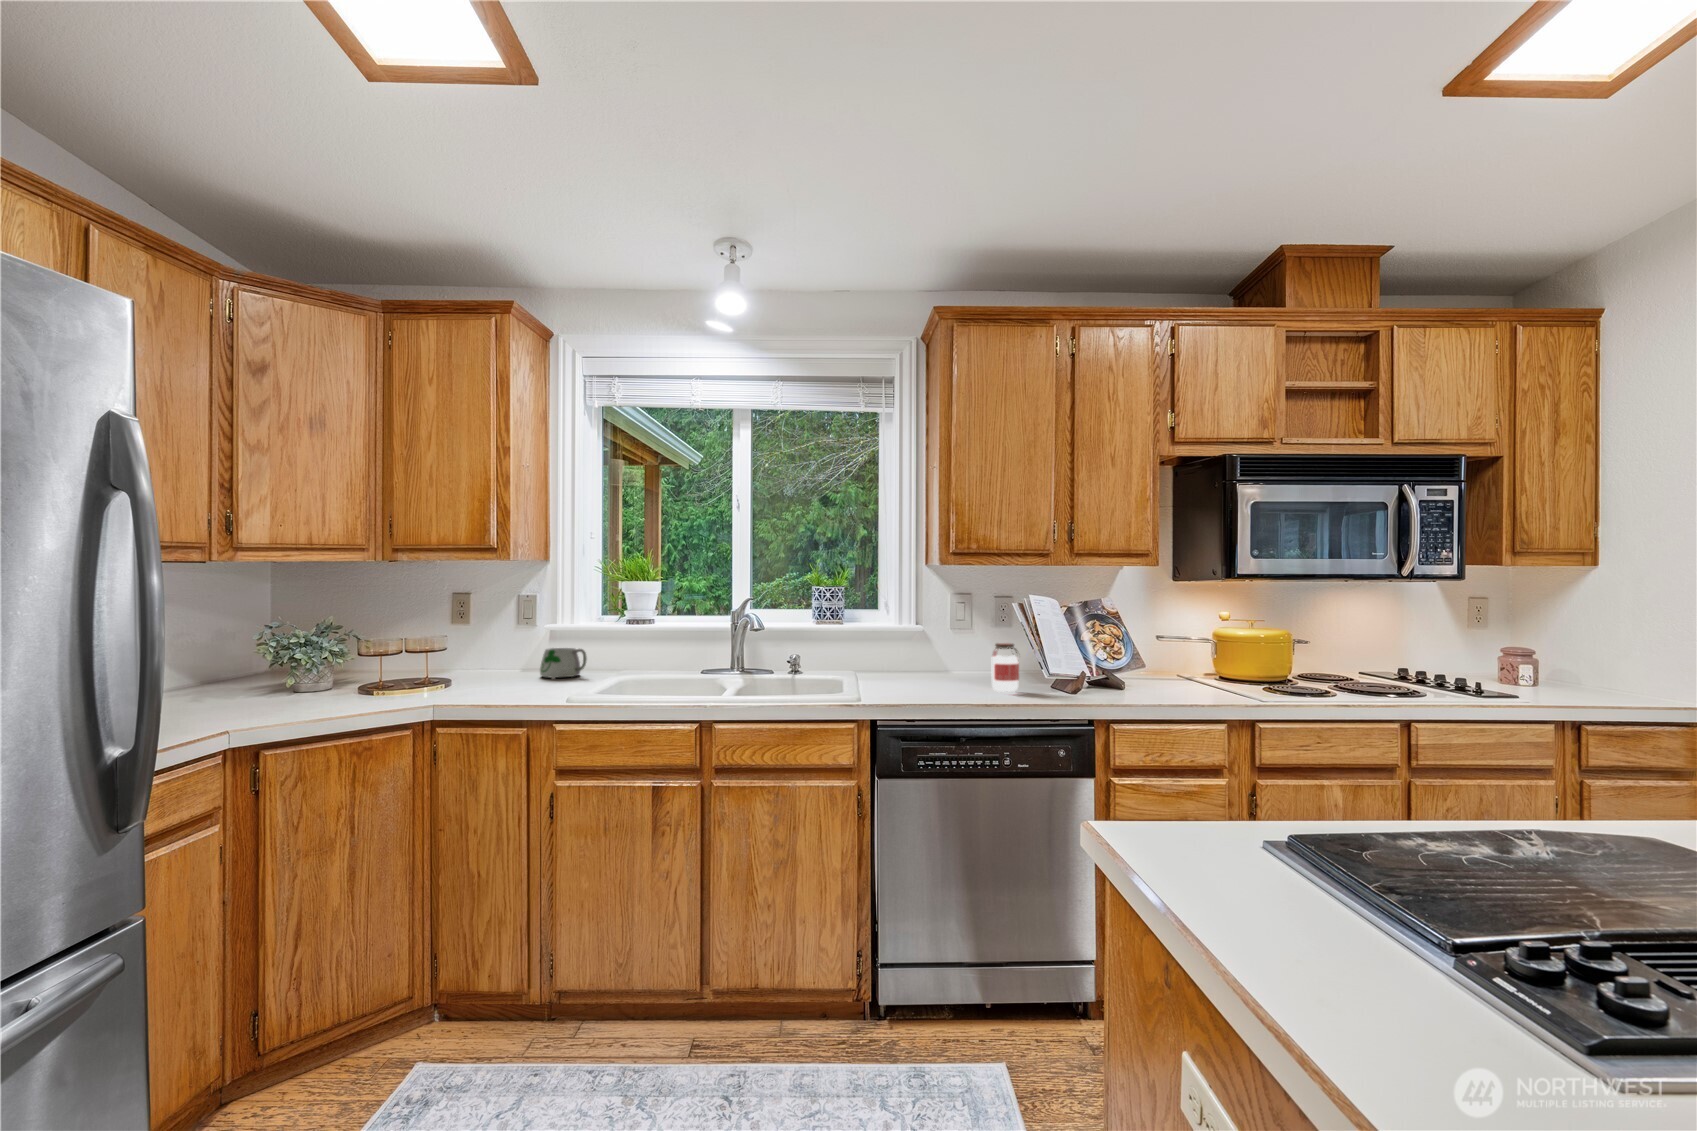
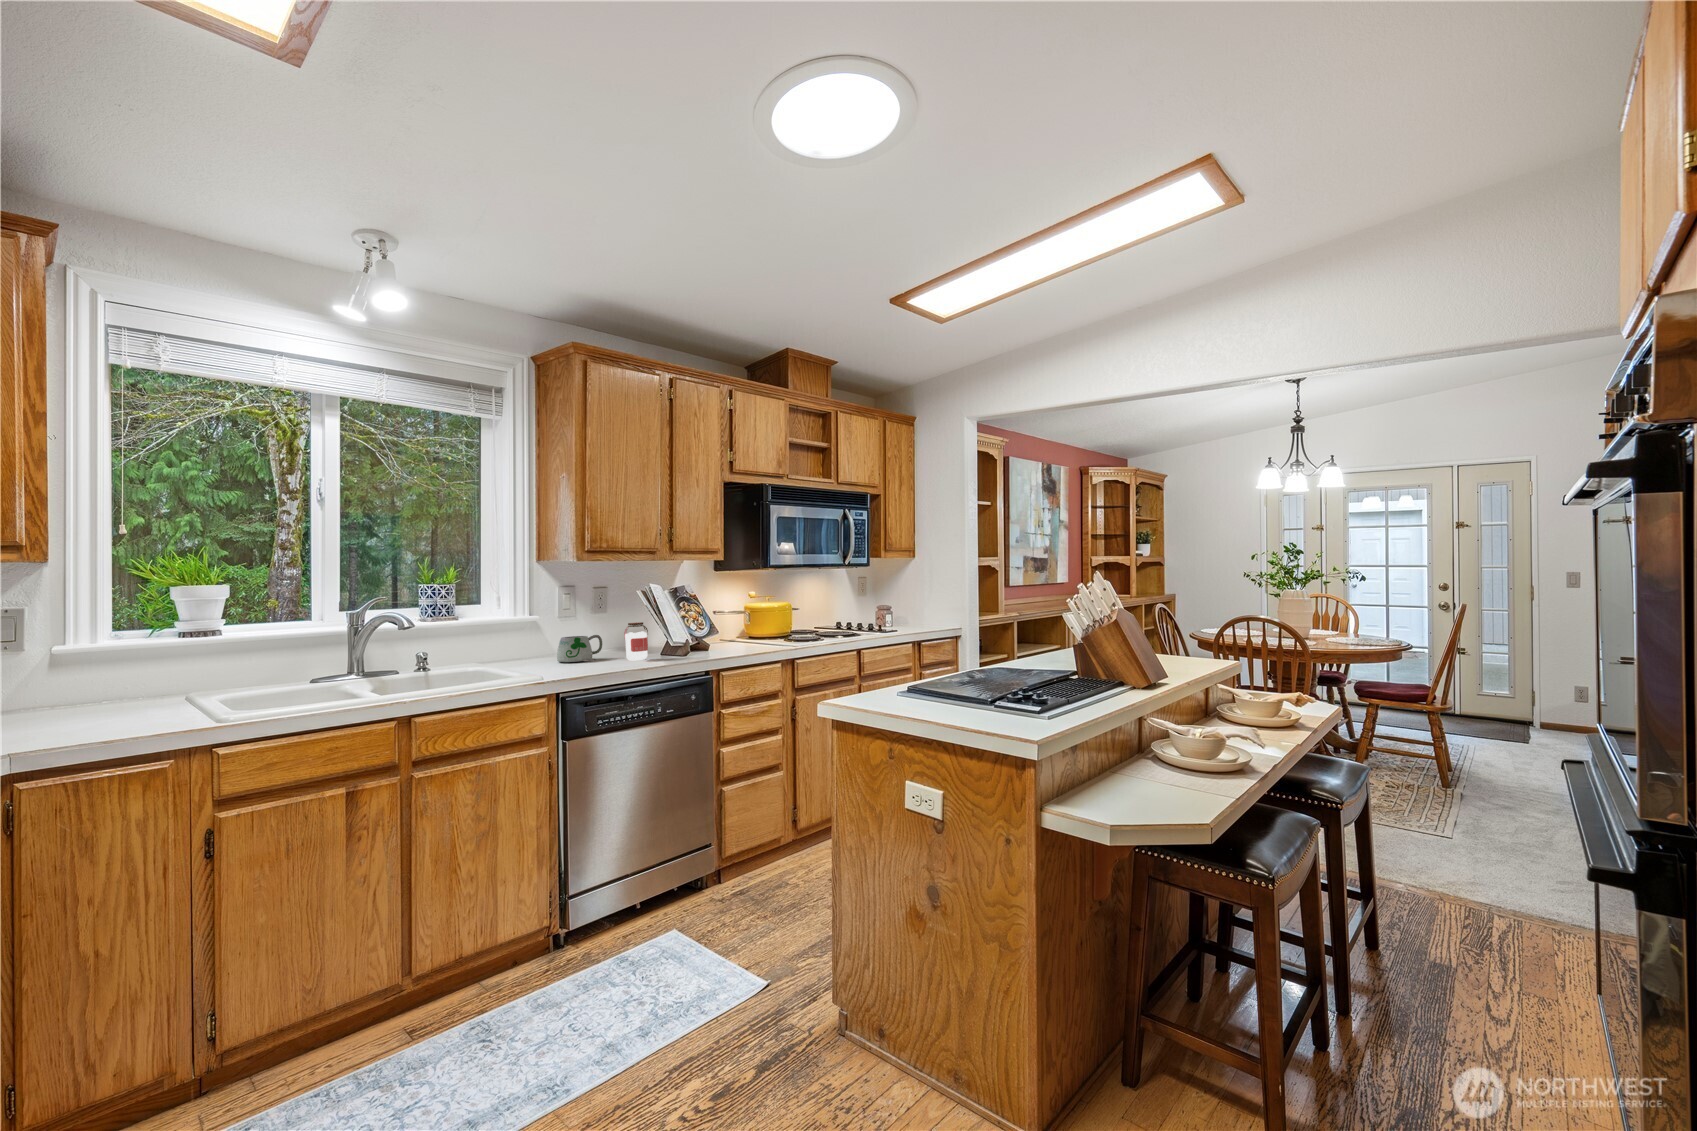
mug: present [540,648,587,679] -> present [557,635,602,662]

